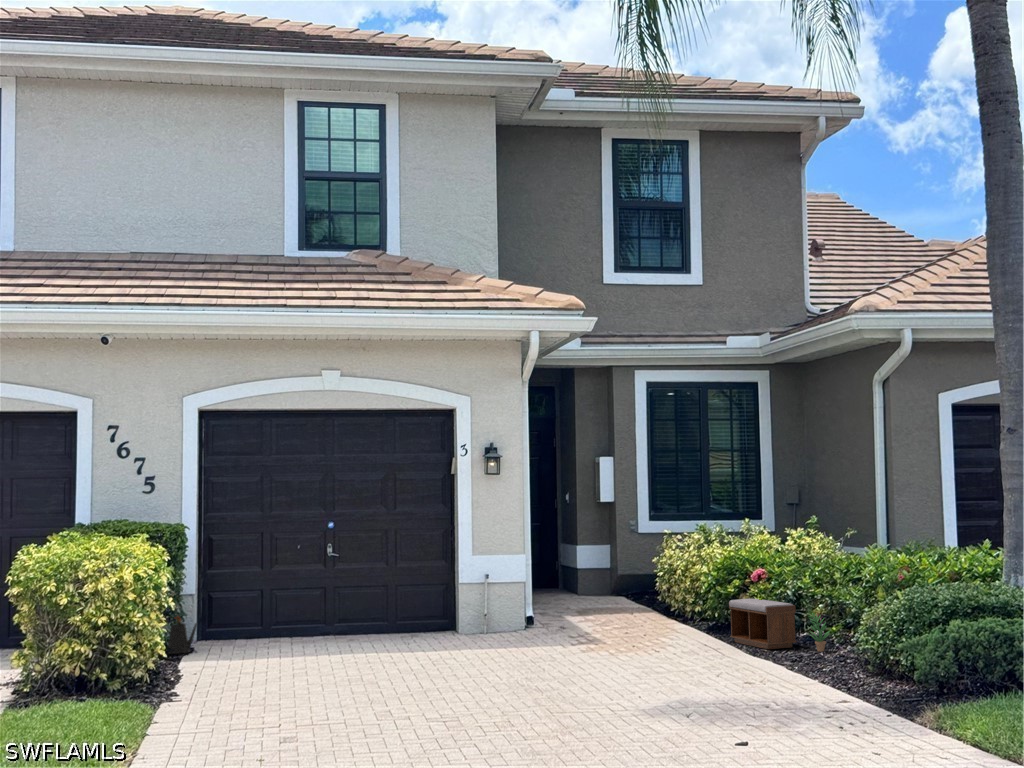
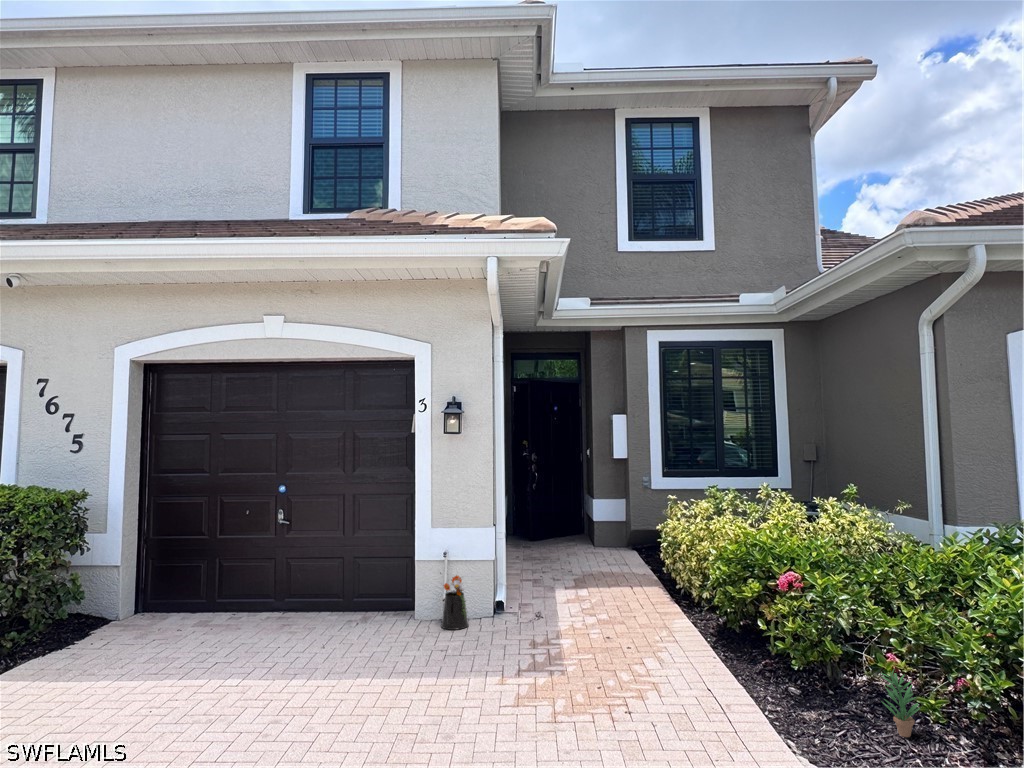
bench: present [729,599,797,649] -> none [744,615,857,717]
watering can: present [166,614,197,654] -> present [441,576,469,630]

